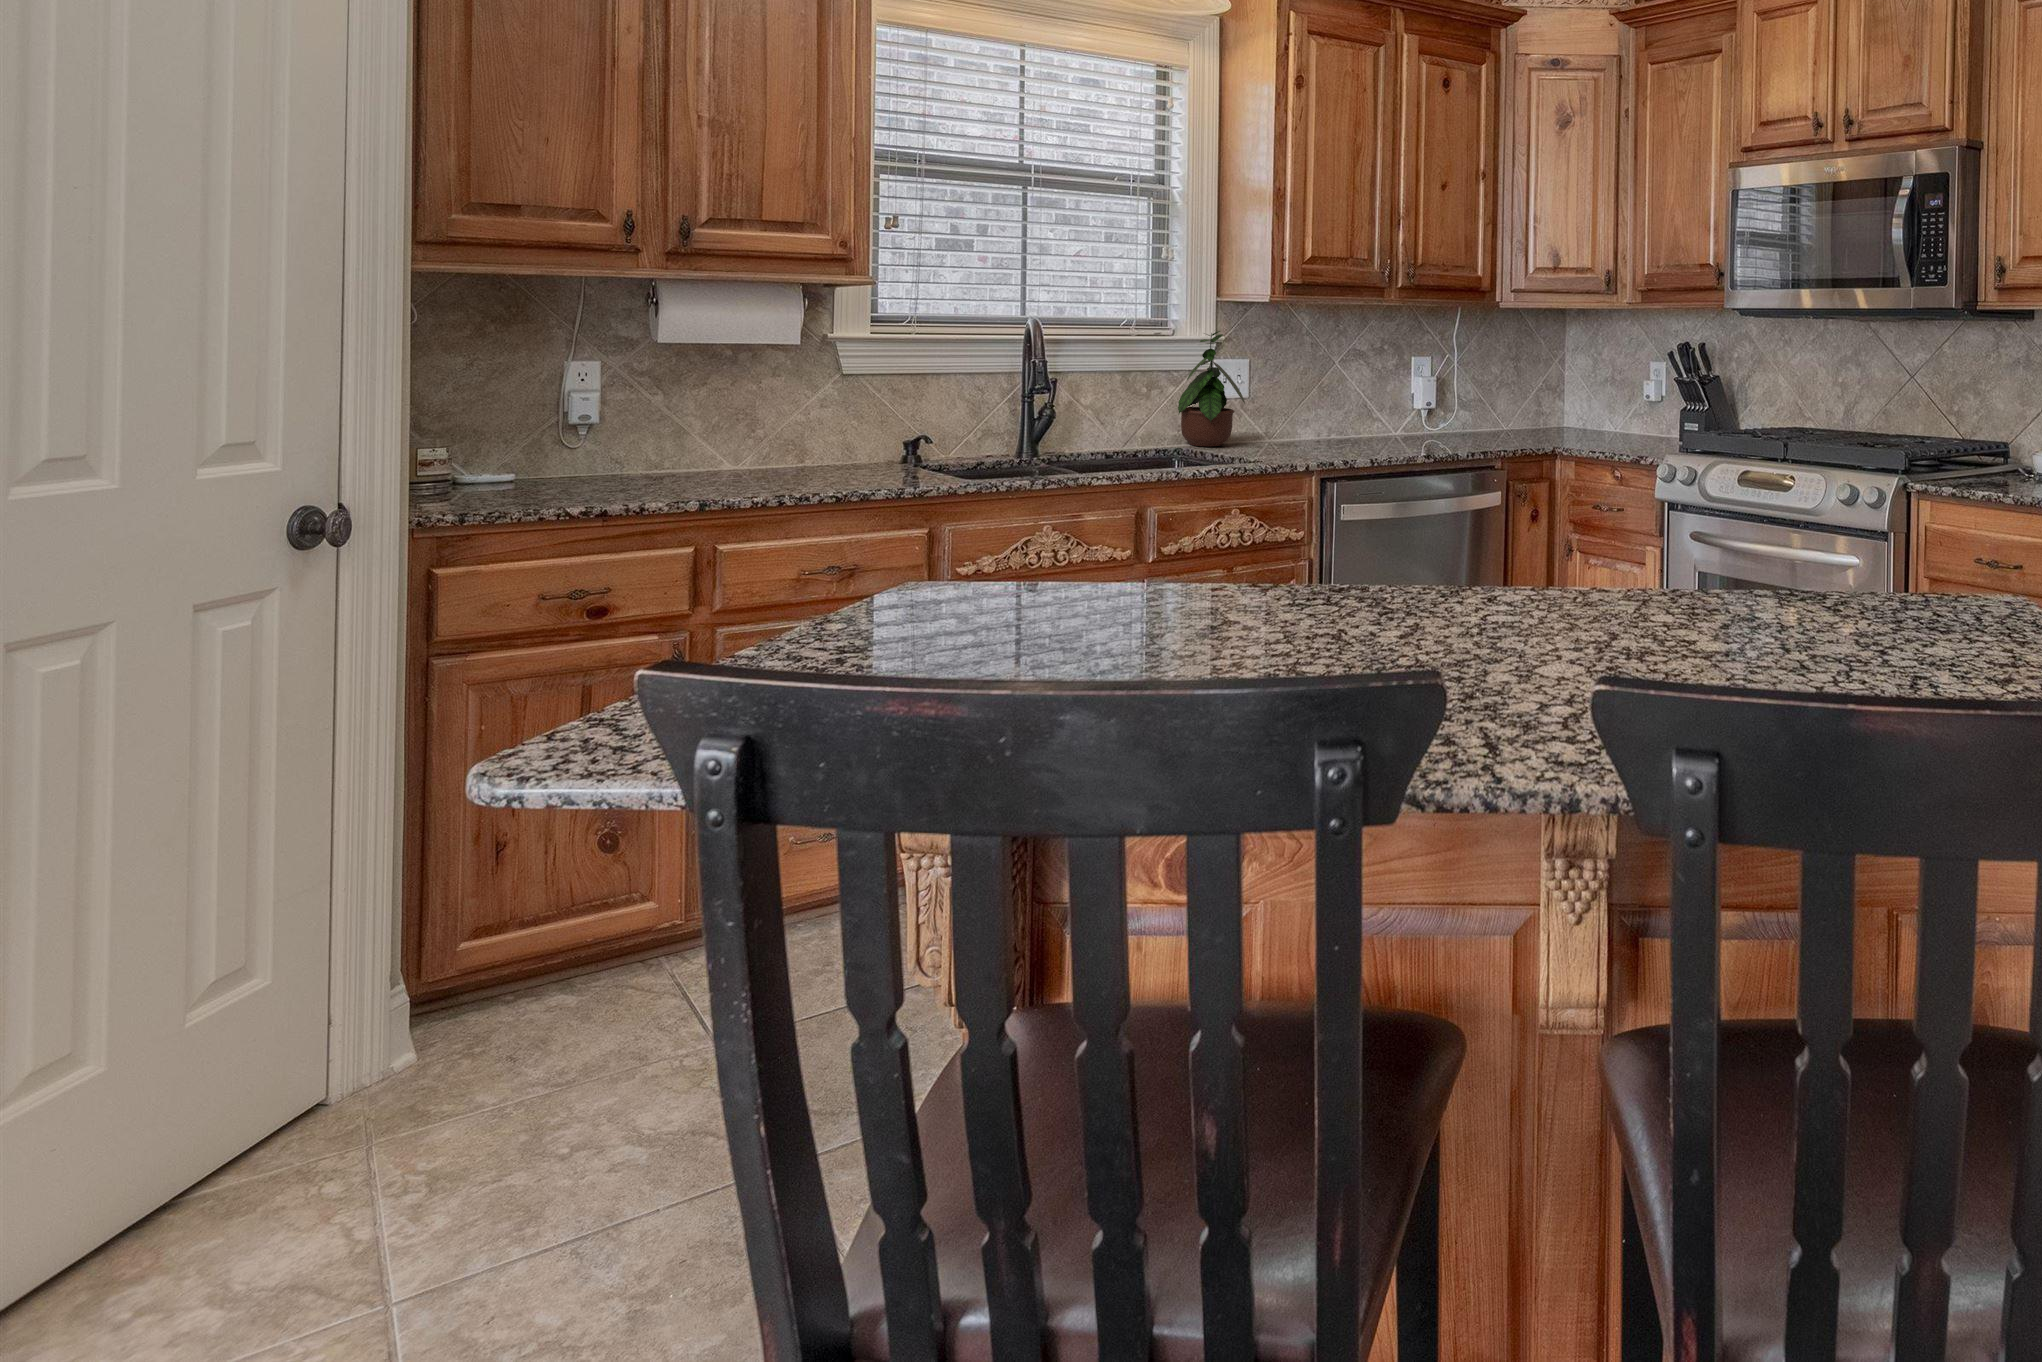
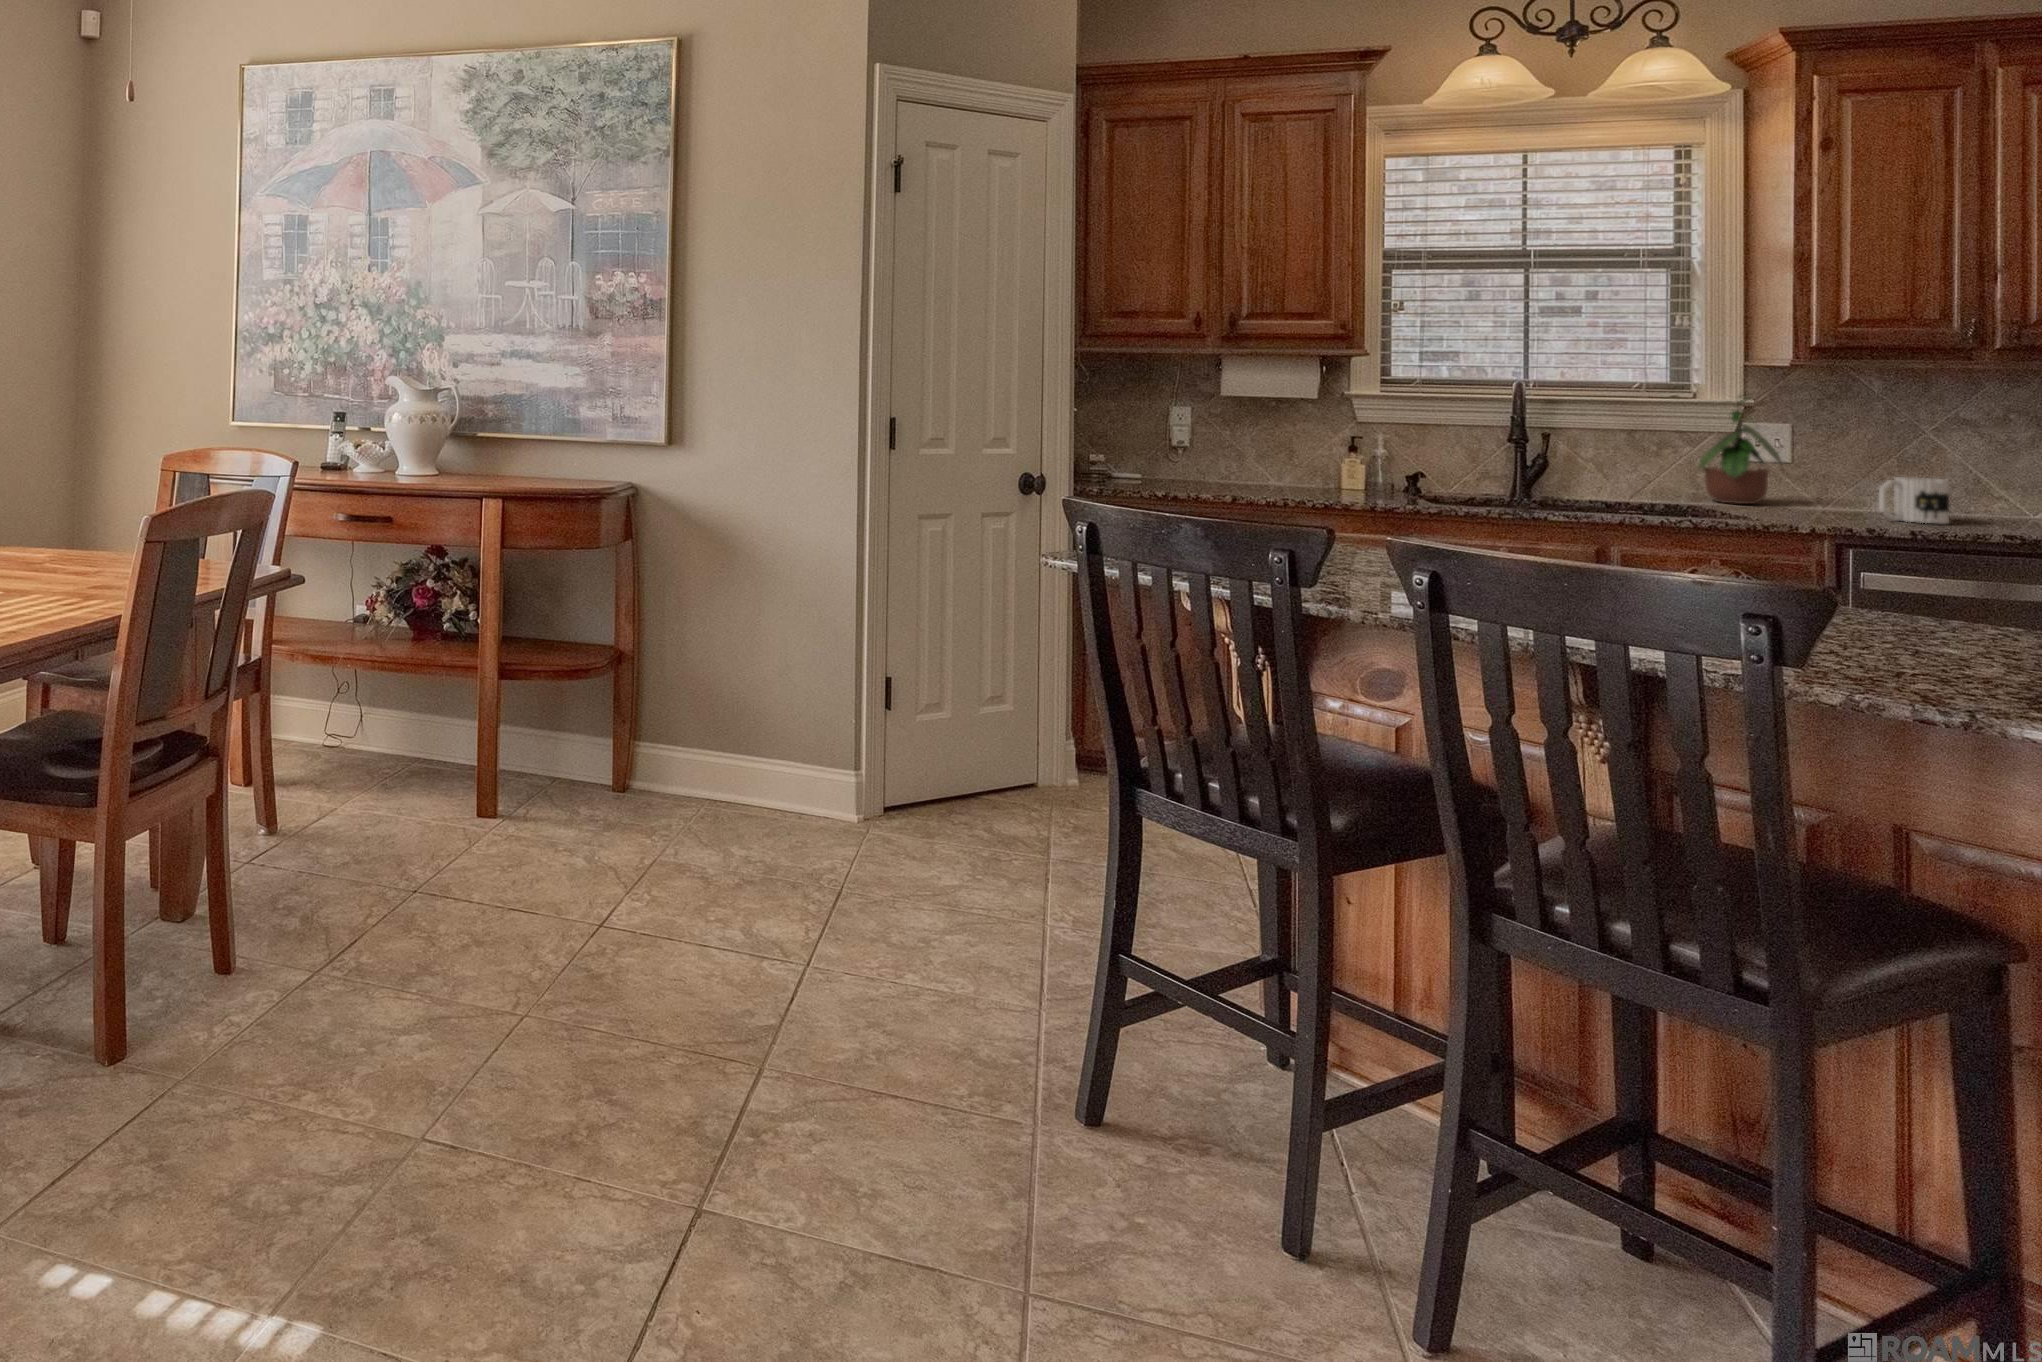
mug: none [1321,412,1365,456] -> present [1879,477,1949,523]

